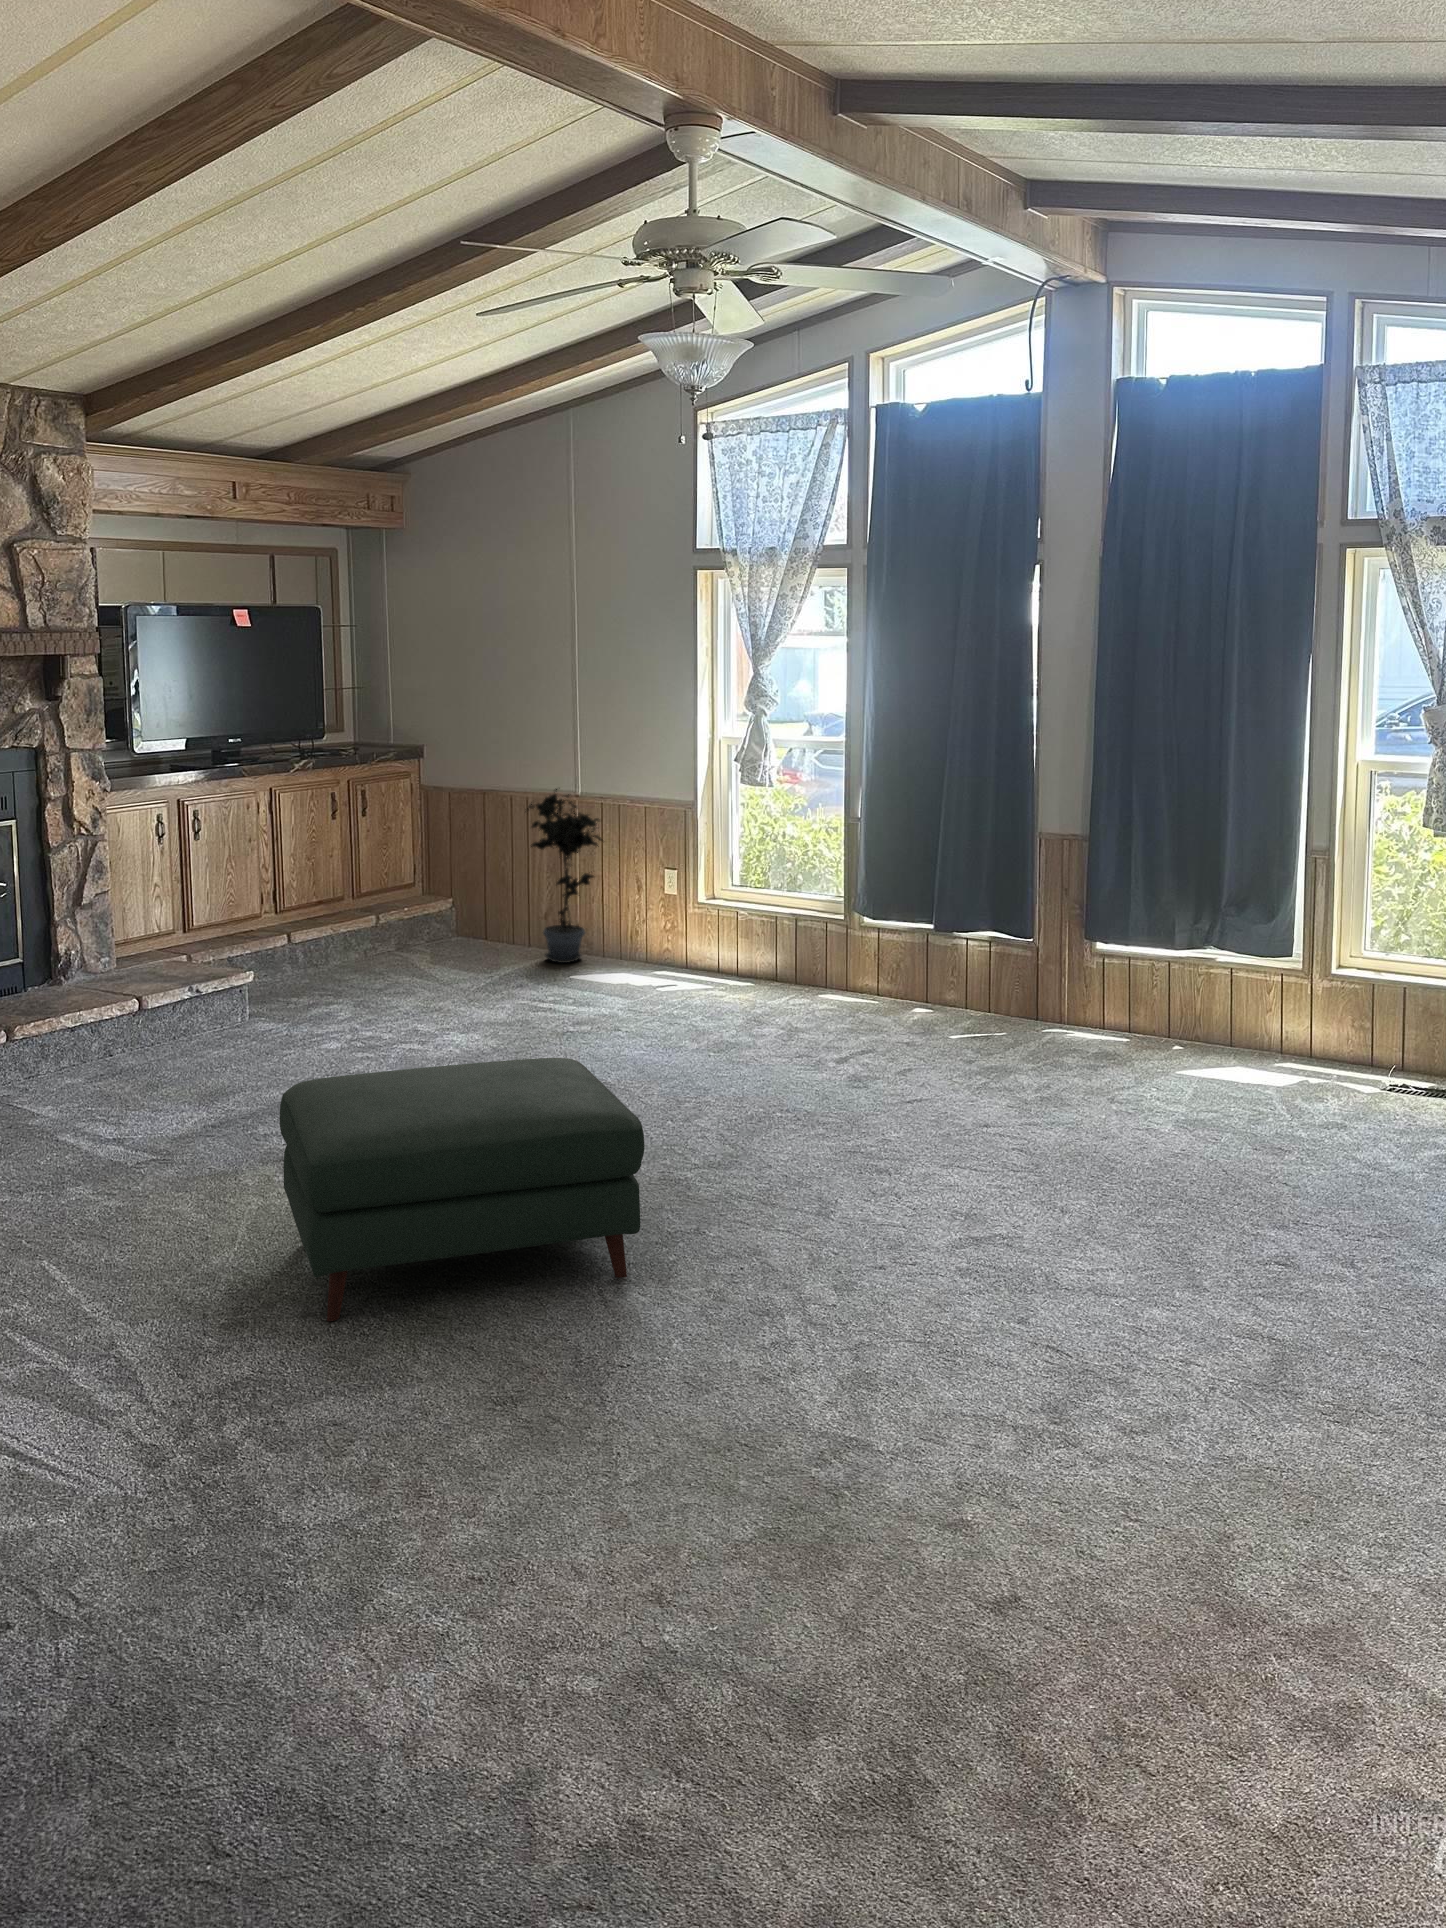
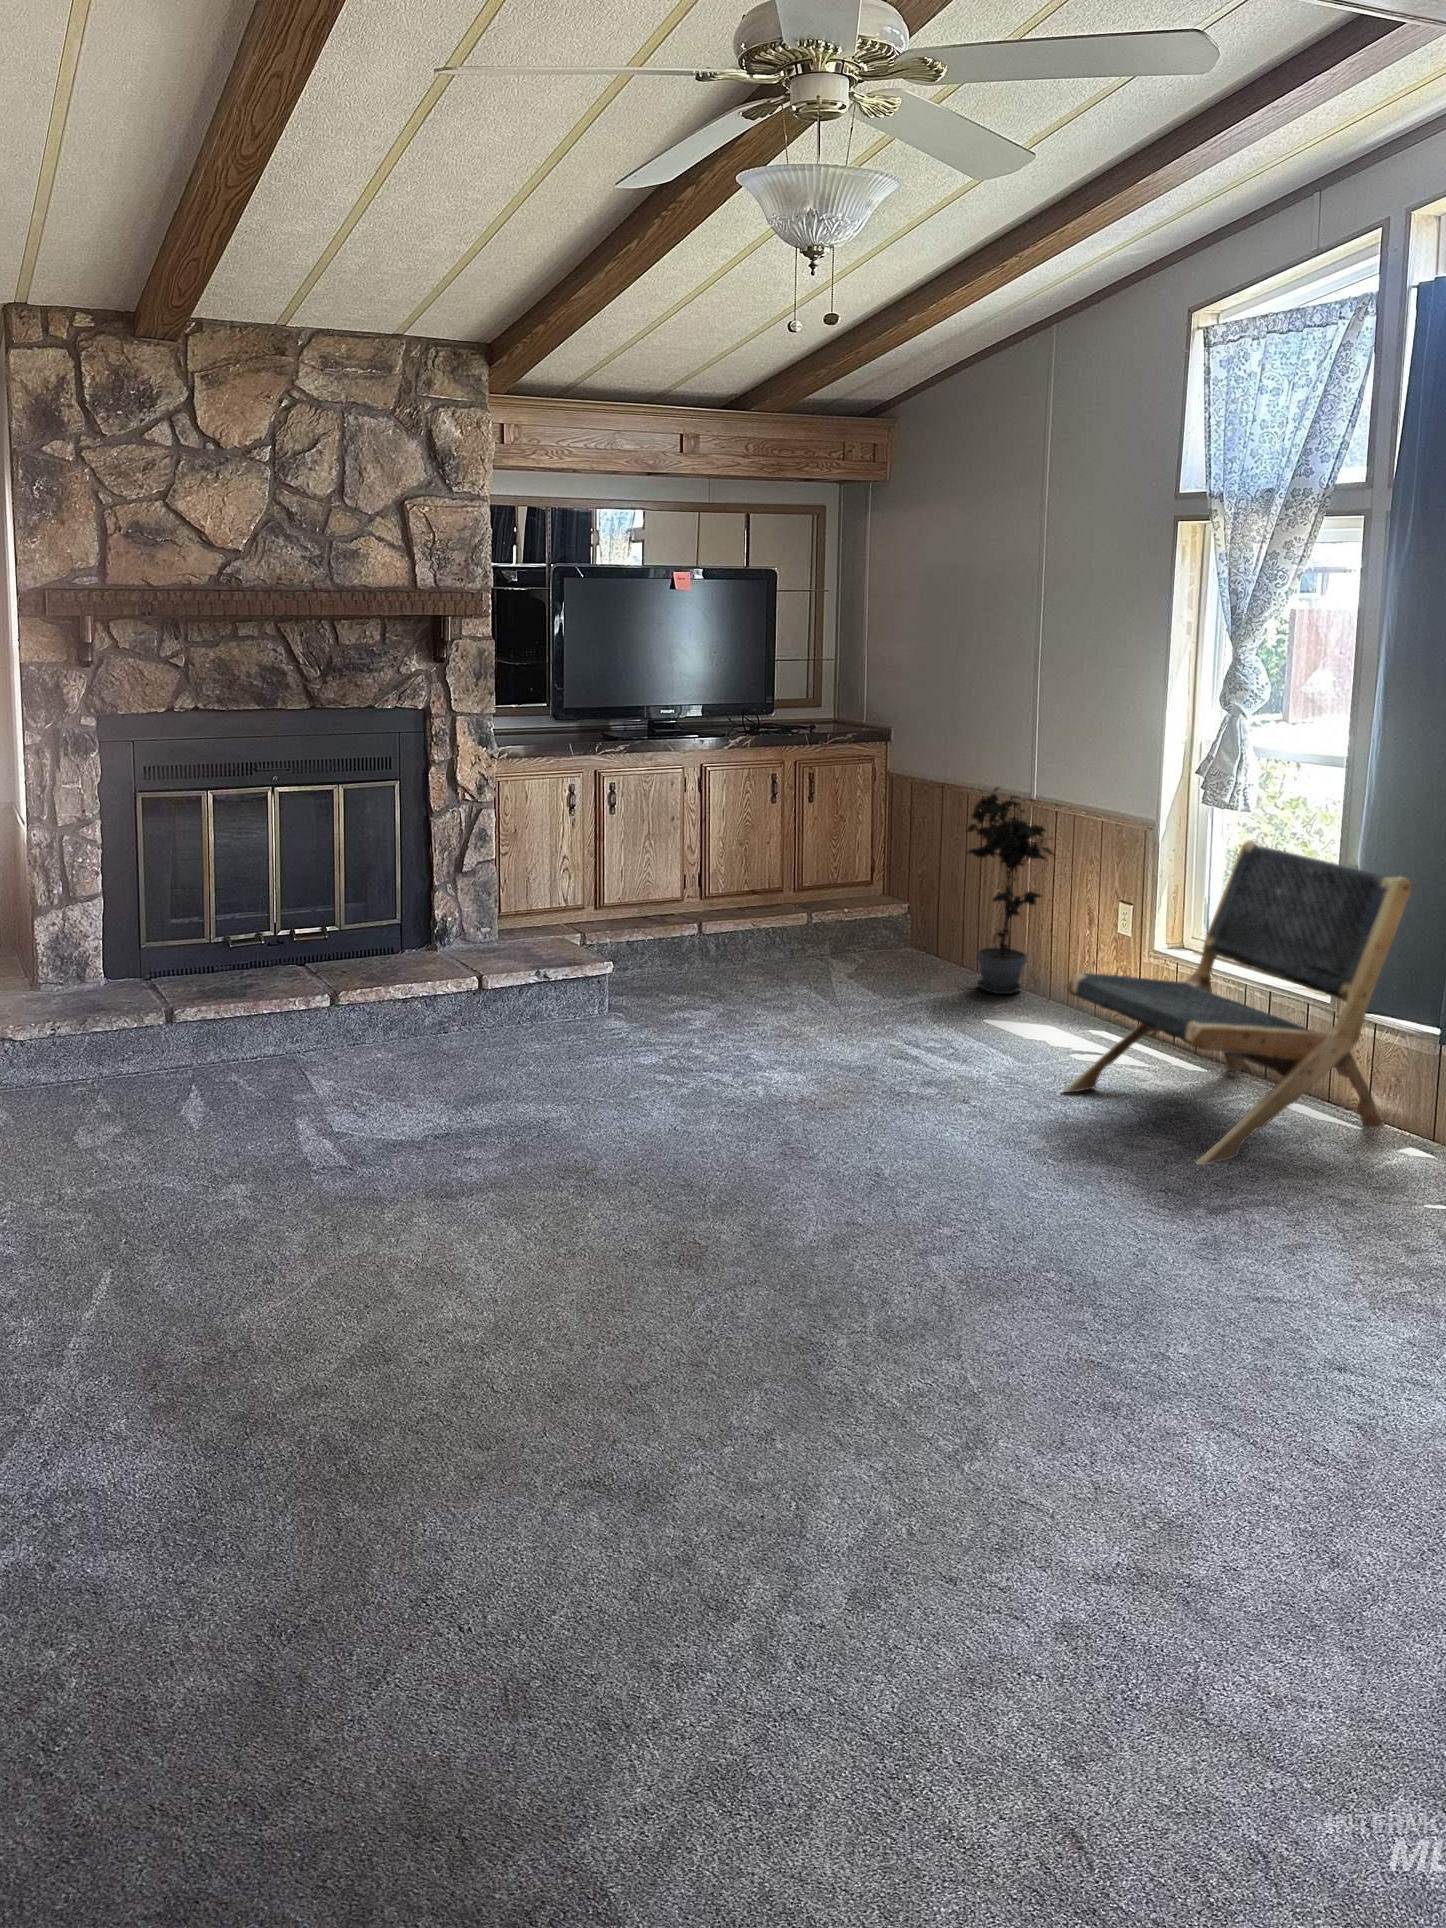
lounge chair: none [676,810,905,1041] -> present [1063,840,1411,1165]
ottoman: present [279,1058,645,1322] -> none [144,1148,669,1541]

